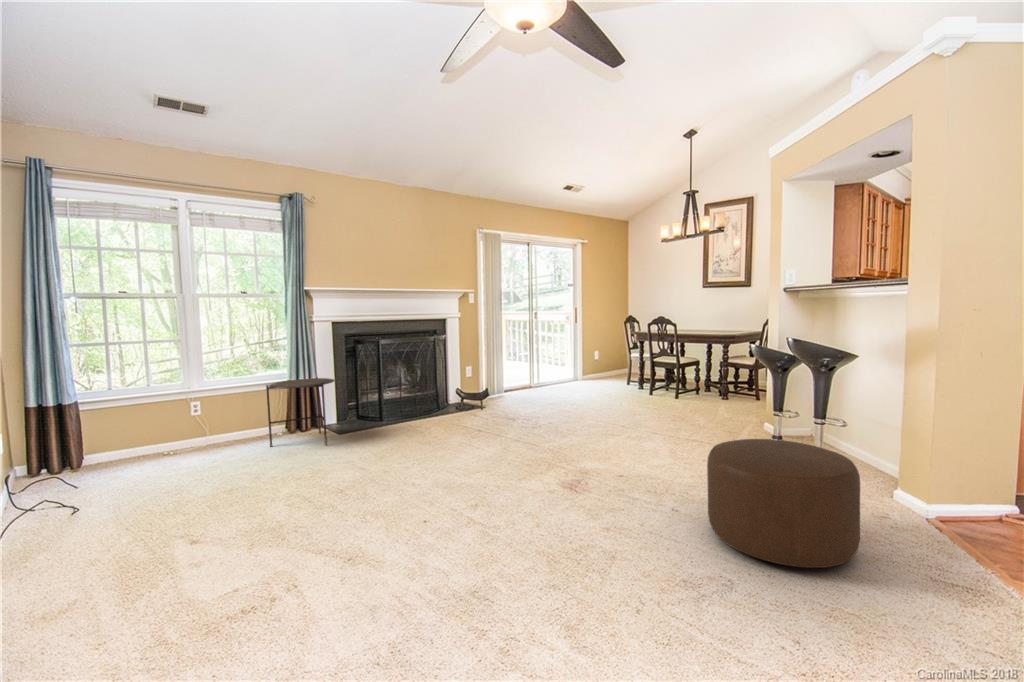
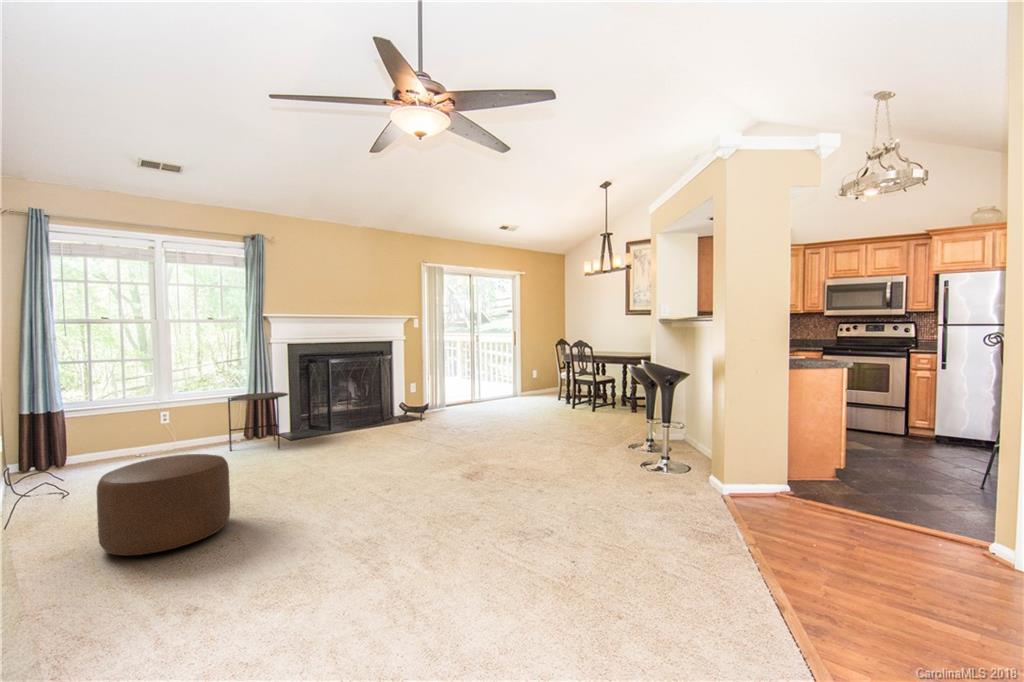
ottoman: present [707,439,860,568] -> present [97,454,230,556]

